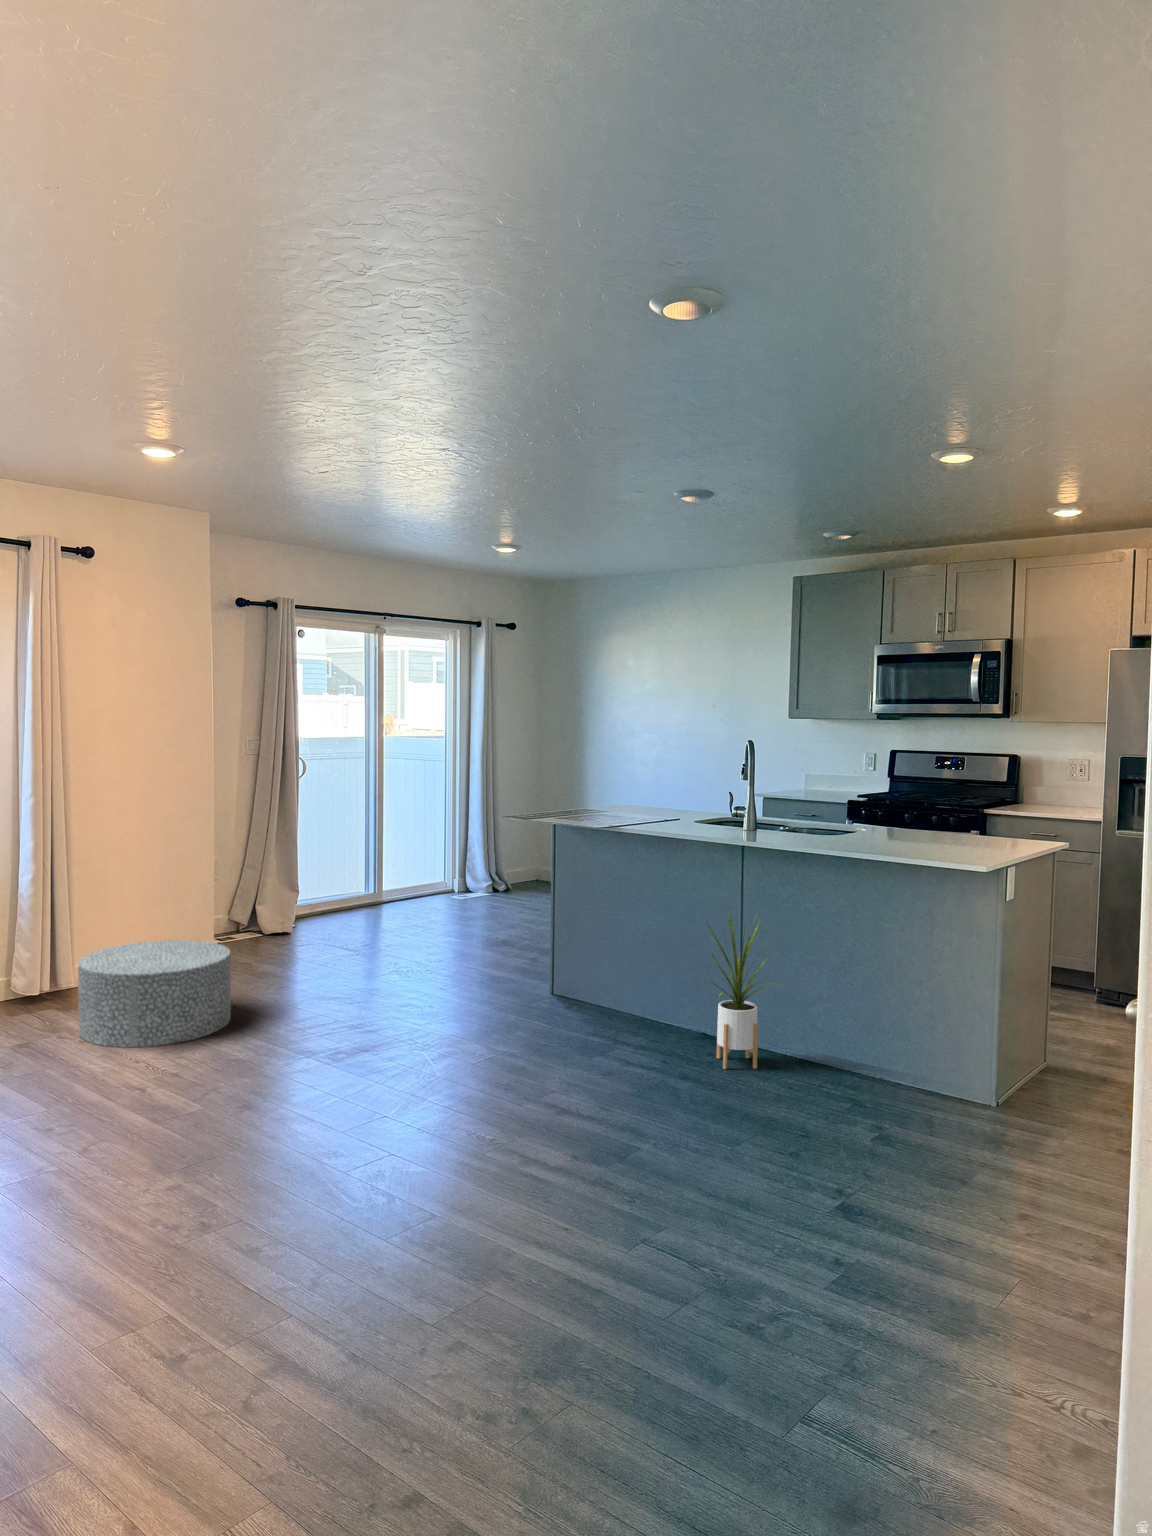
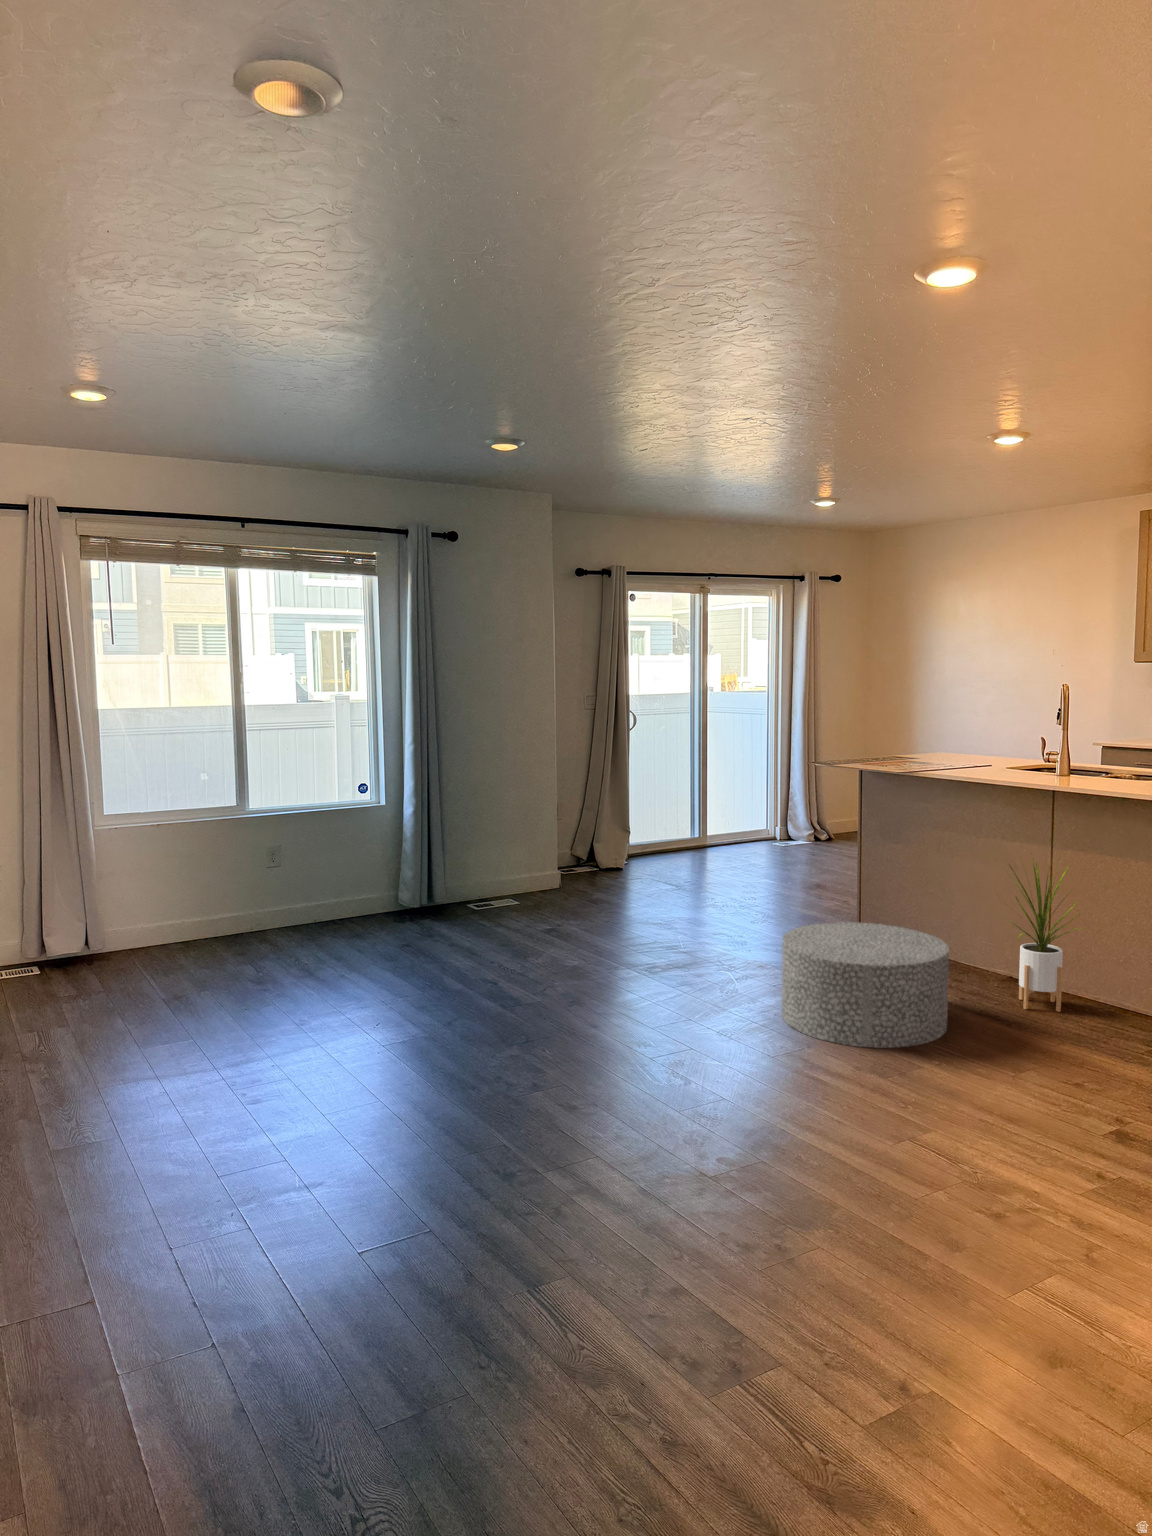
ottoman: present [78,940,231,1047] -> present [782,922,949,1048]

